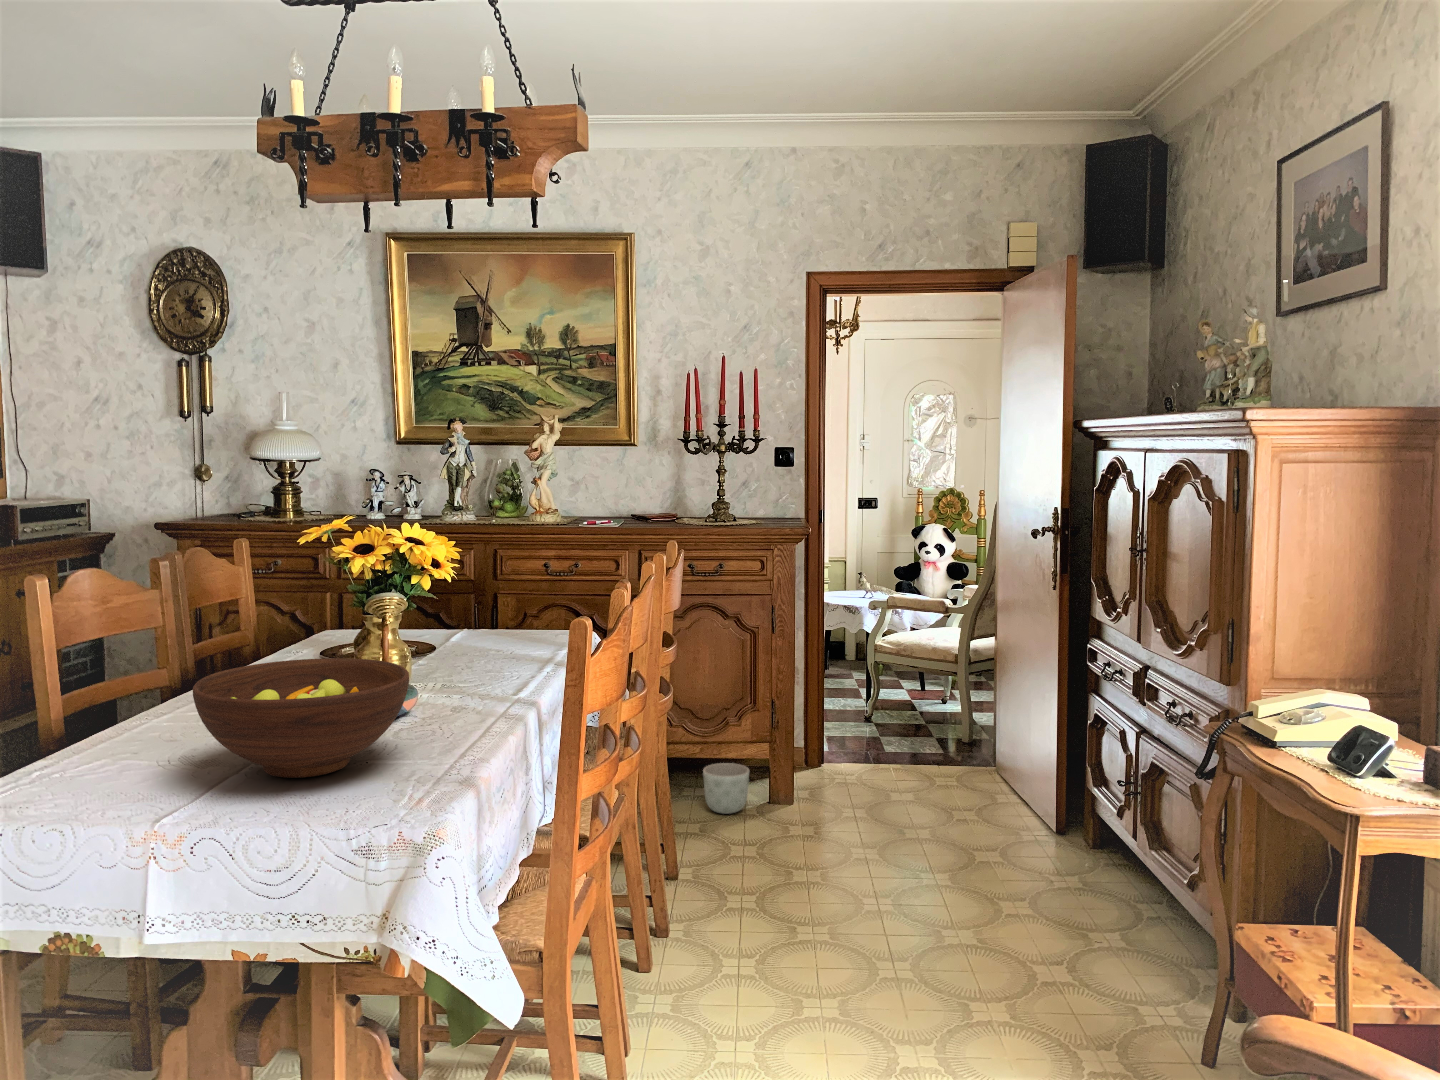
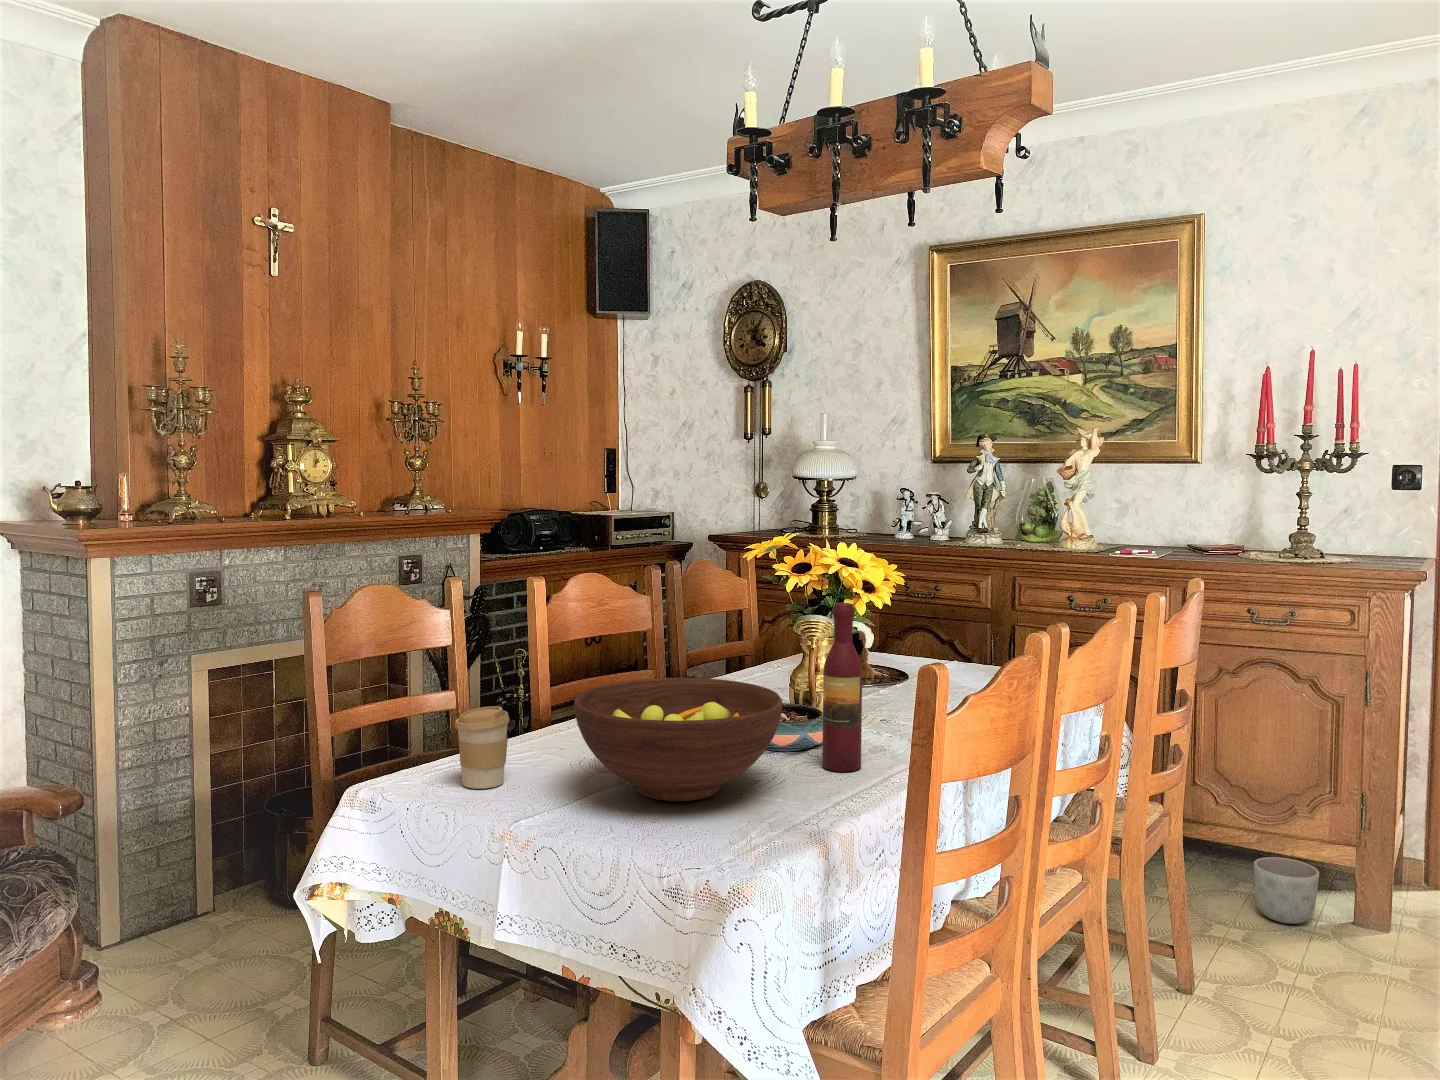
wine bottle: none [423,577,461,730] -> present [822,603,862,772]
coffee cup: none [40,711,107,802] -> present [455,706,510,789]

